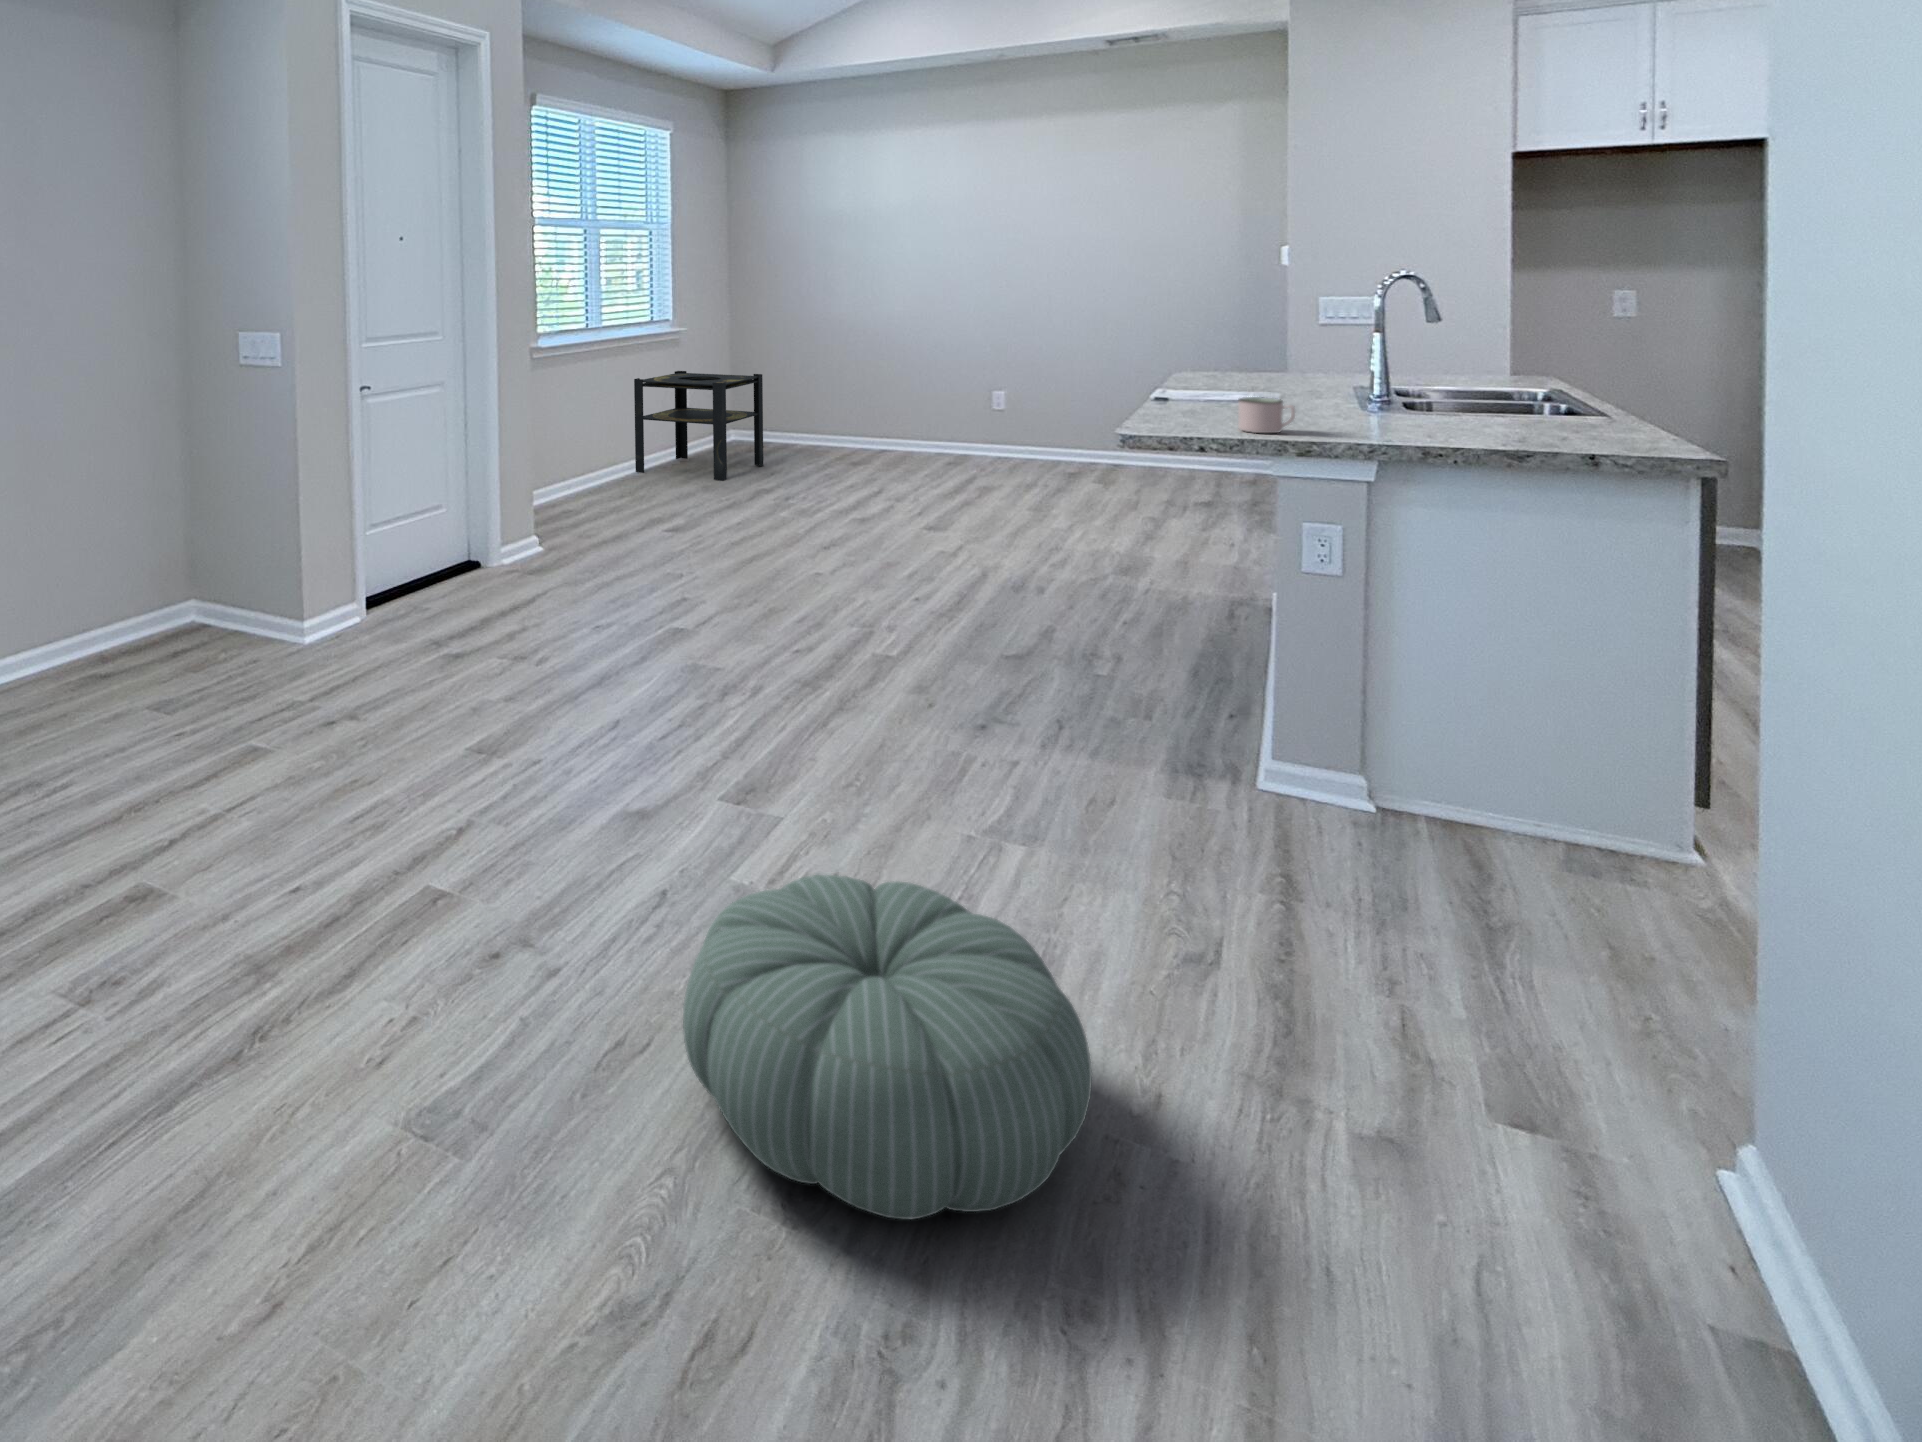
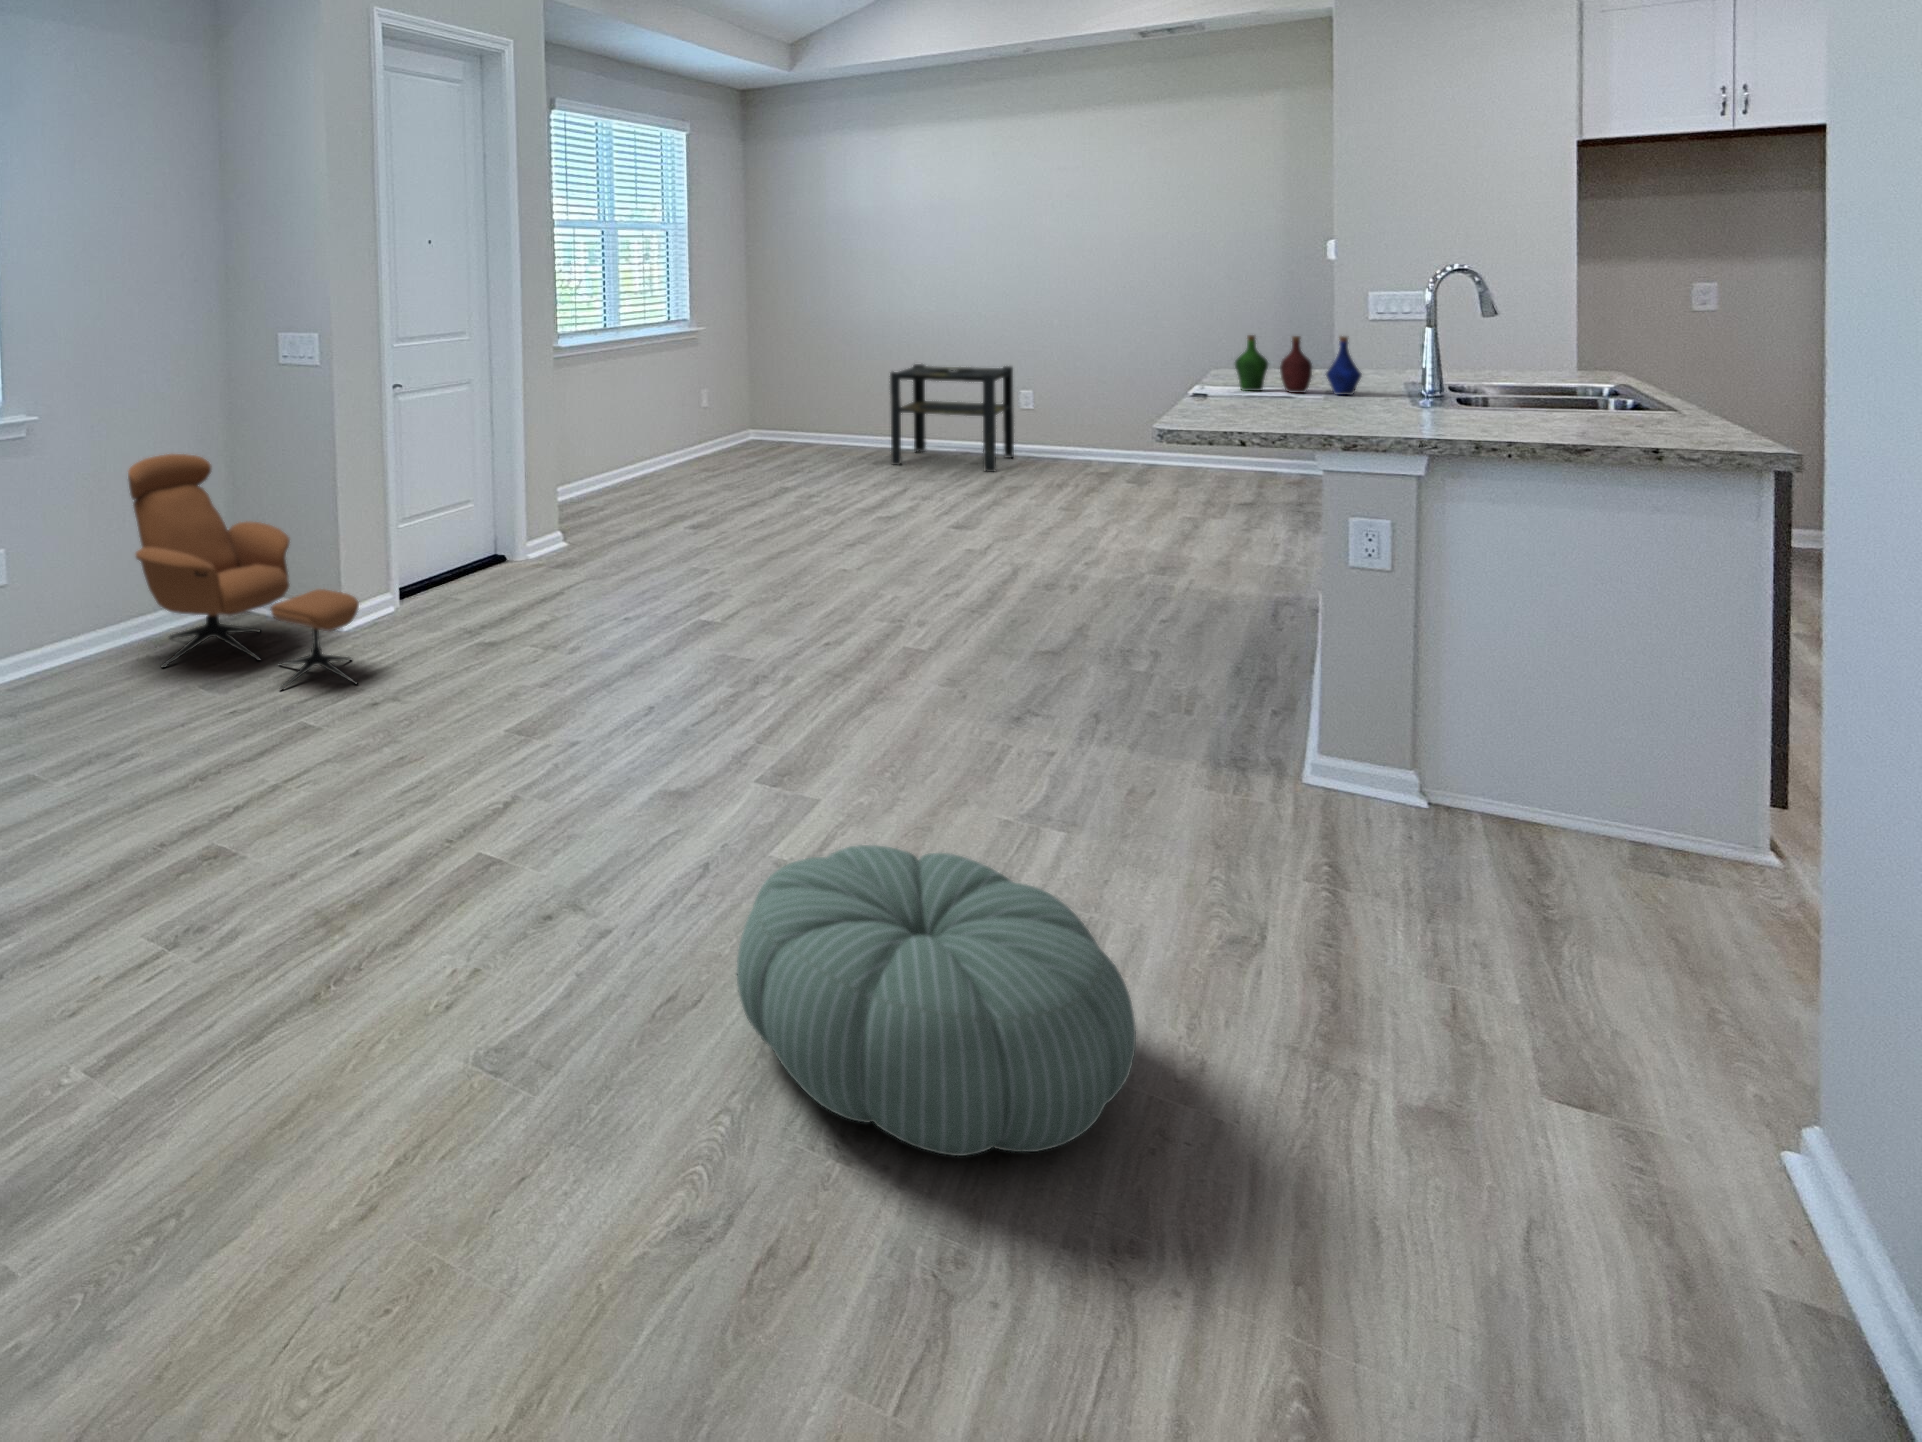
bottle: none [1193,339,1314,399] -> present [1235,335,1362,395]
side table: present [634,371,763,481] -> present [890,364,1014,472]
mug: present [1238,397,1295,433] -> none [1281,393,1341,428]
lounge chair: none [76,458,318,707] -> present [128,454,359,689]

